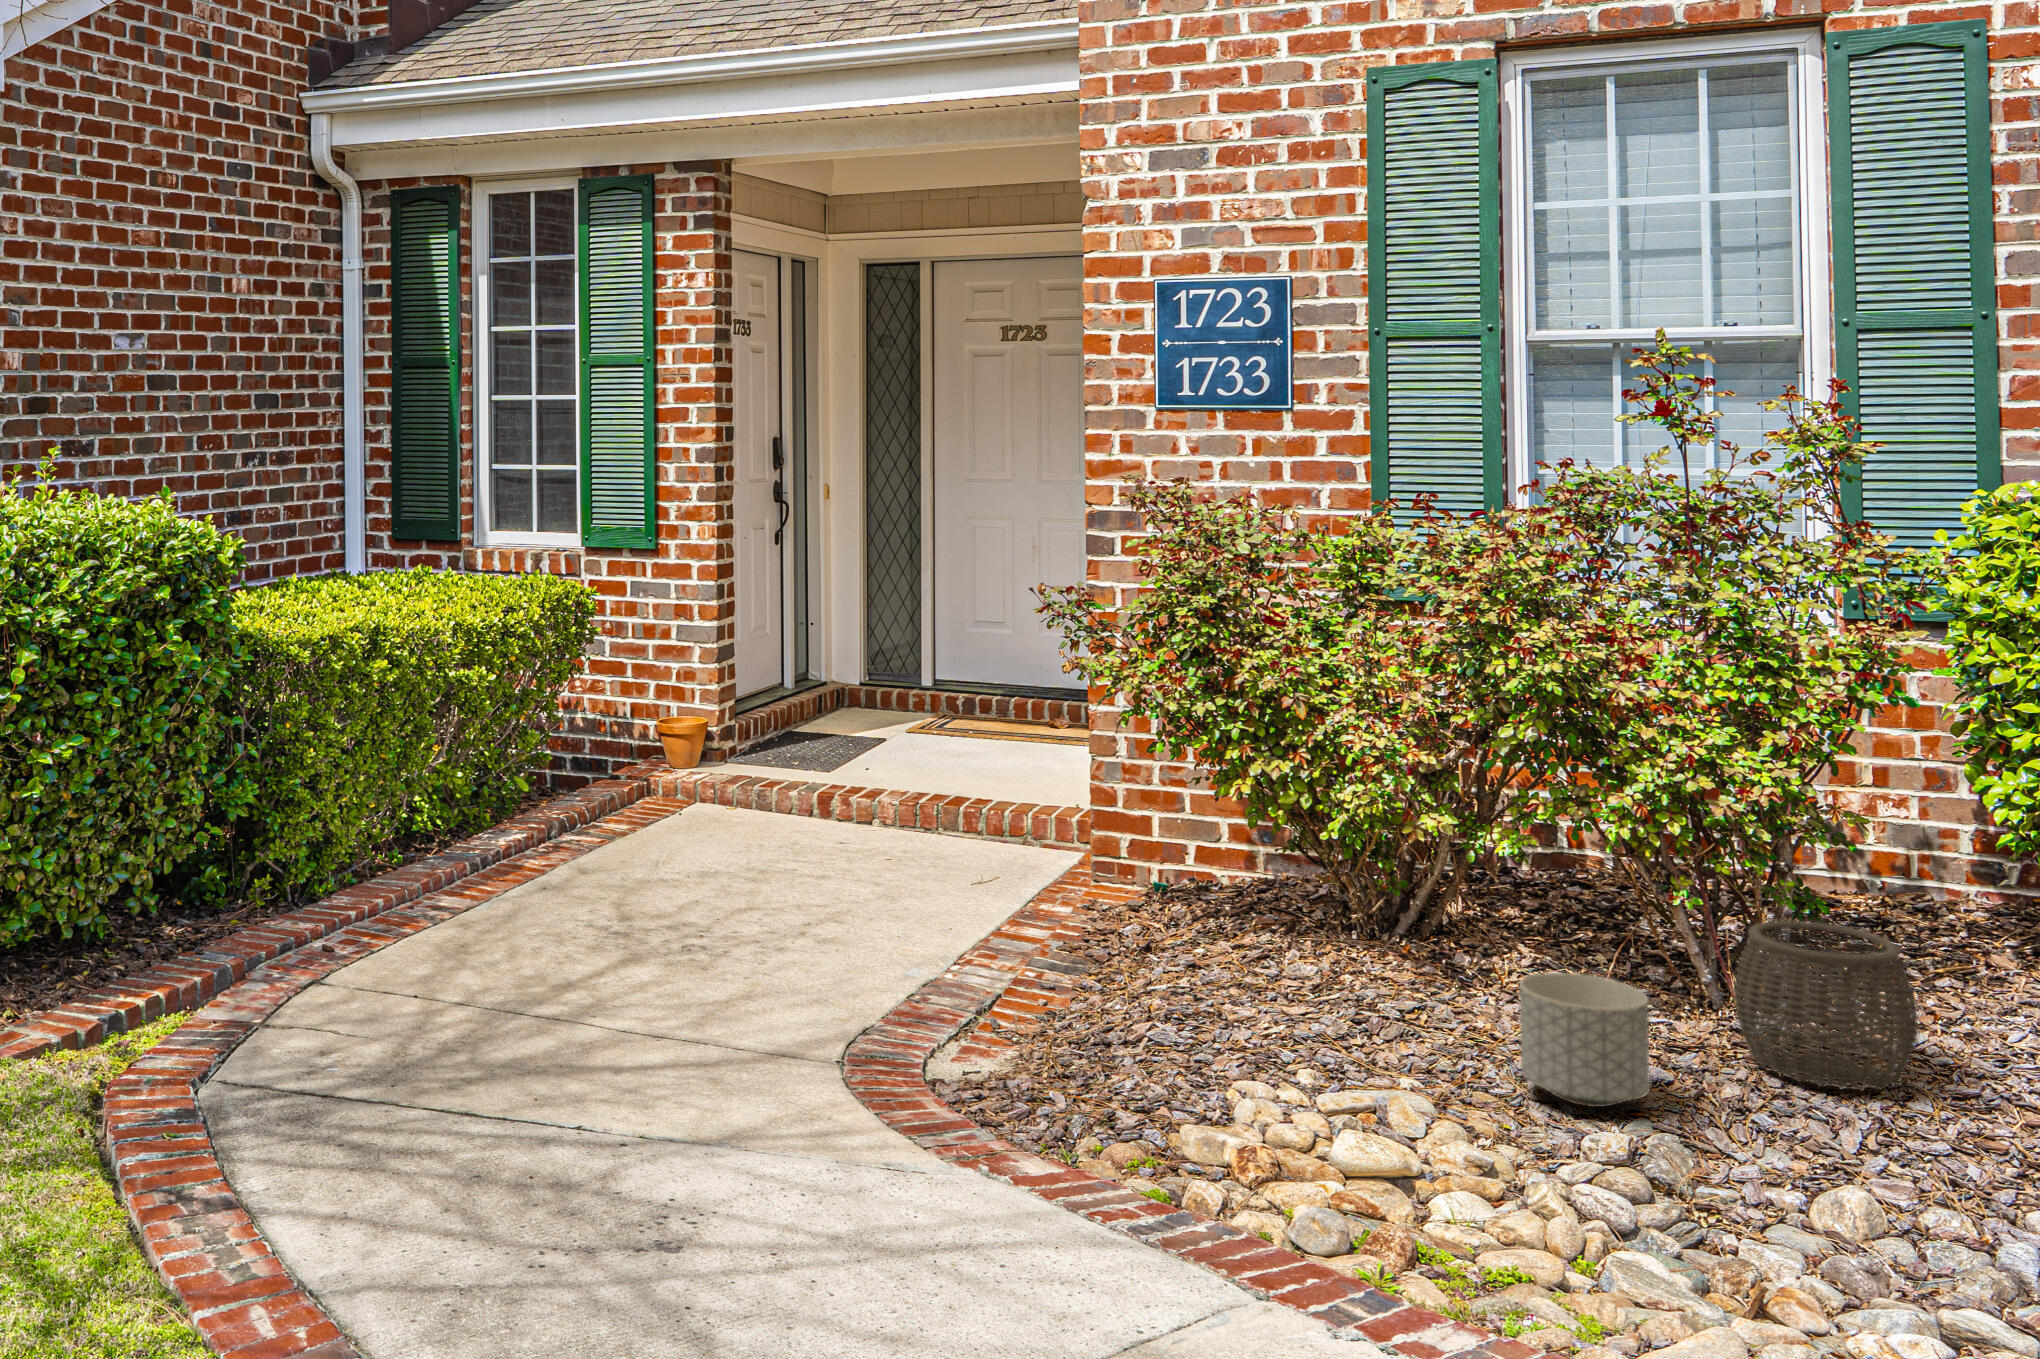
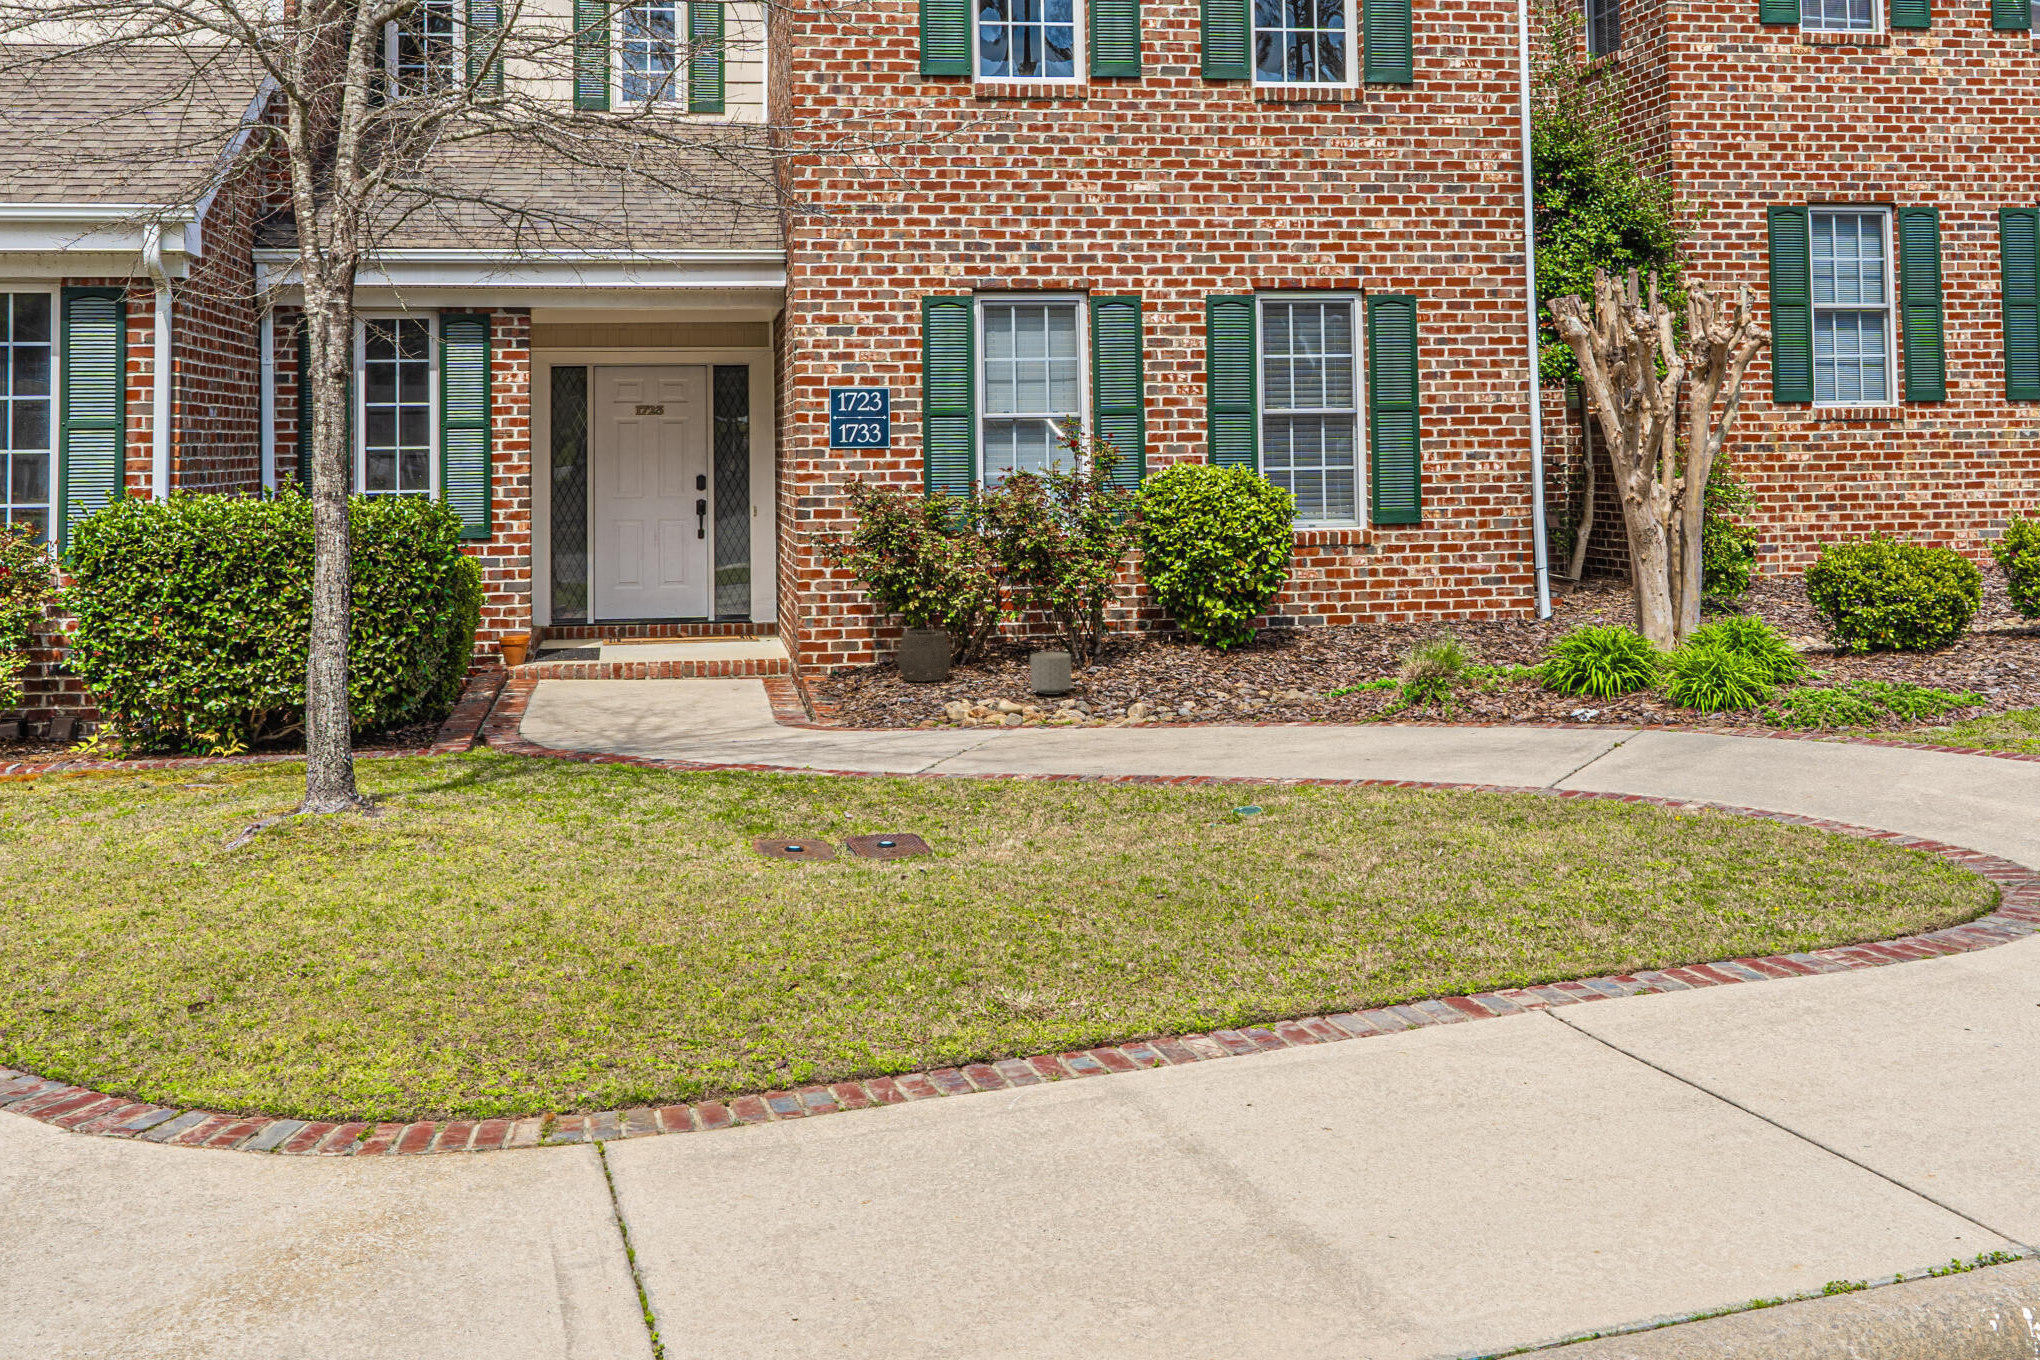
woven basket: present [1733,921,1919,1091] -> present [898,630,951,681]

